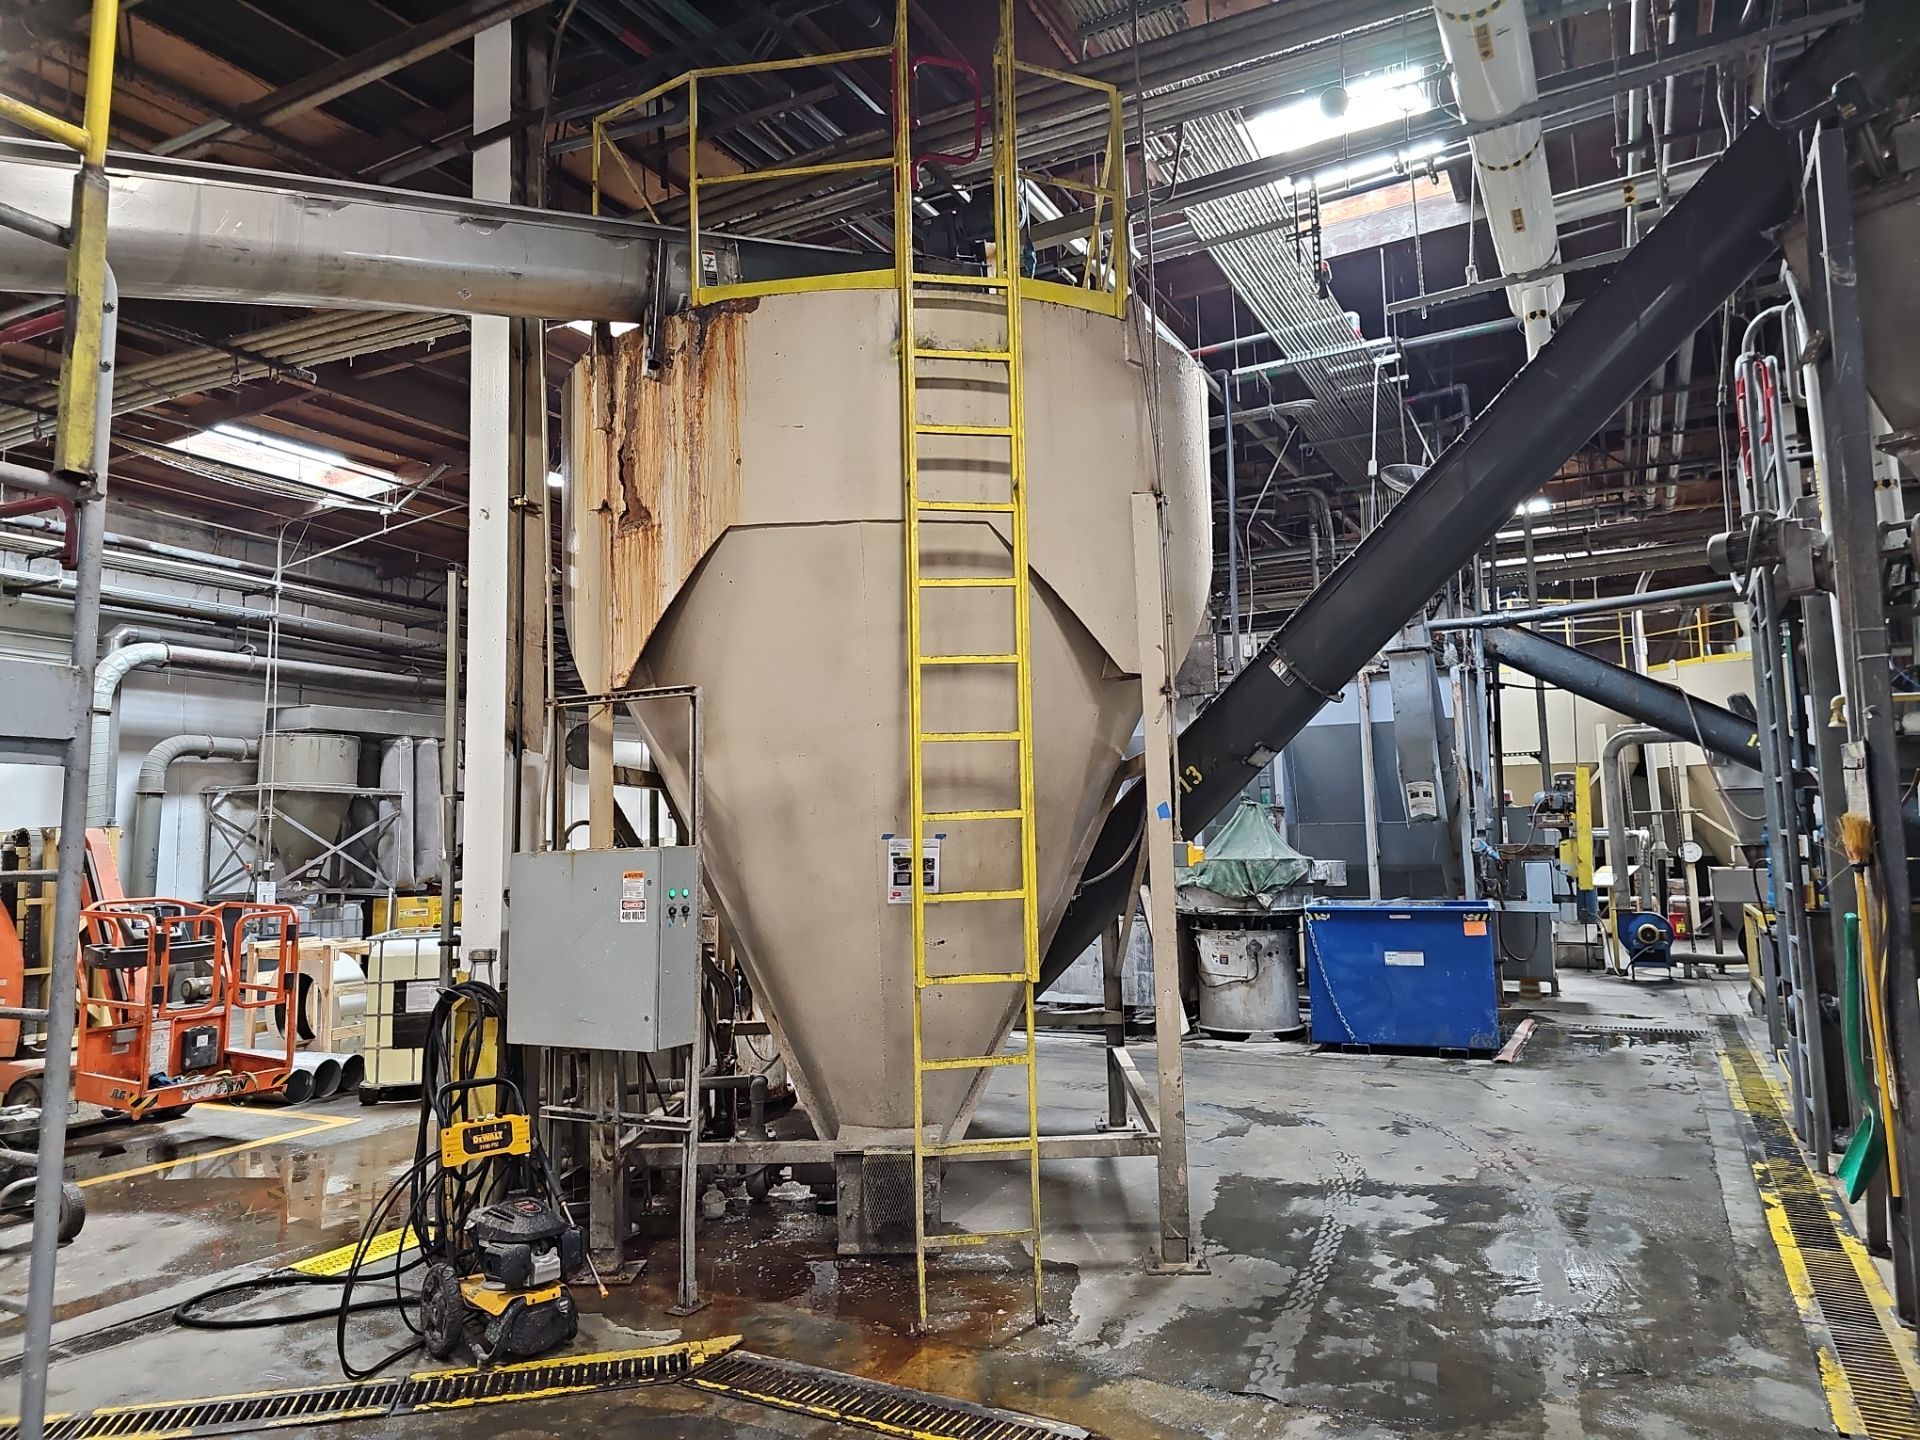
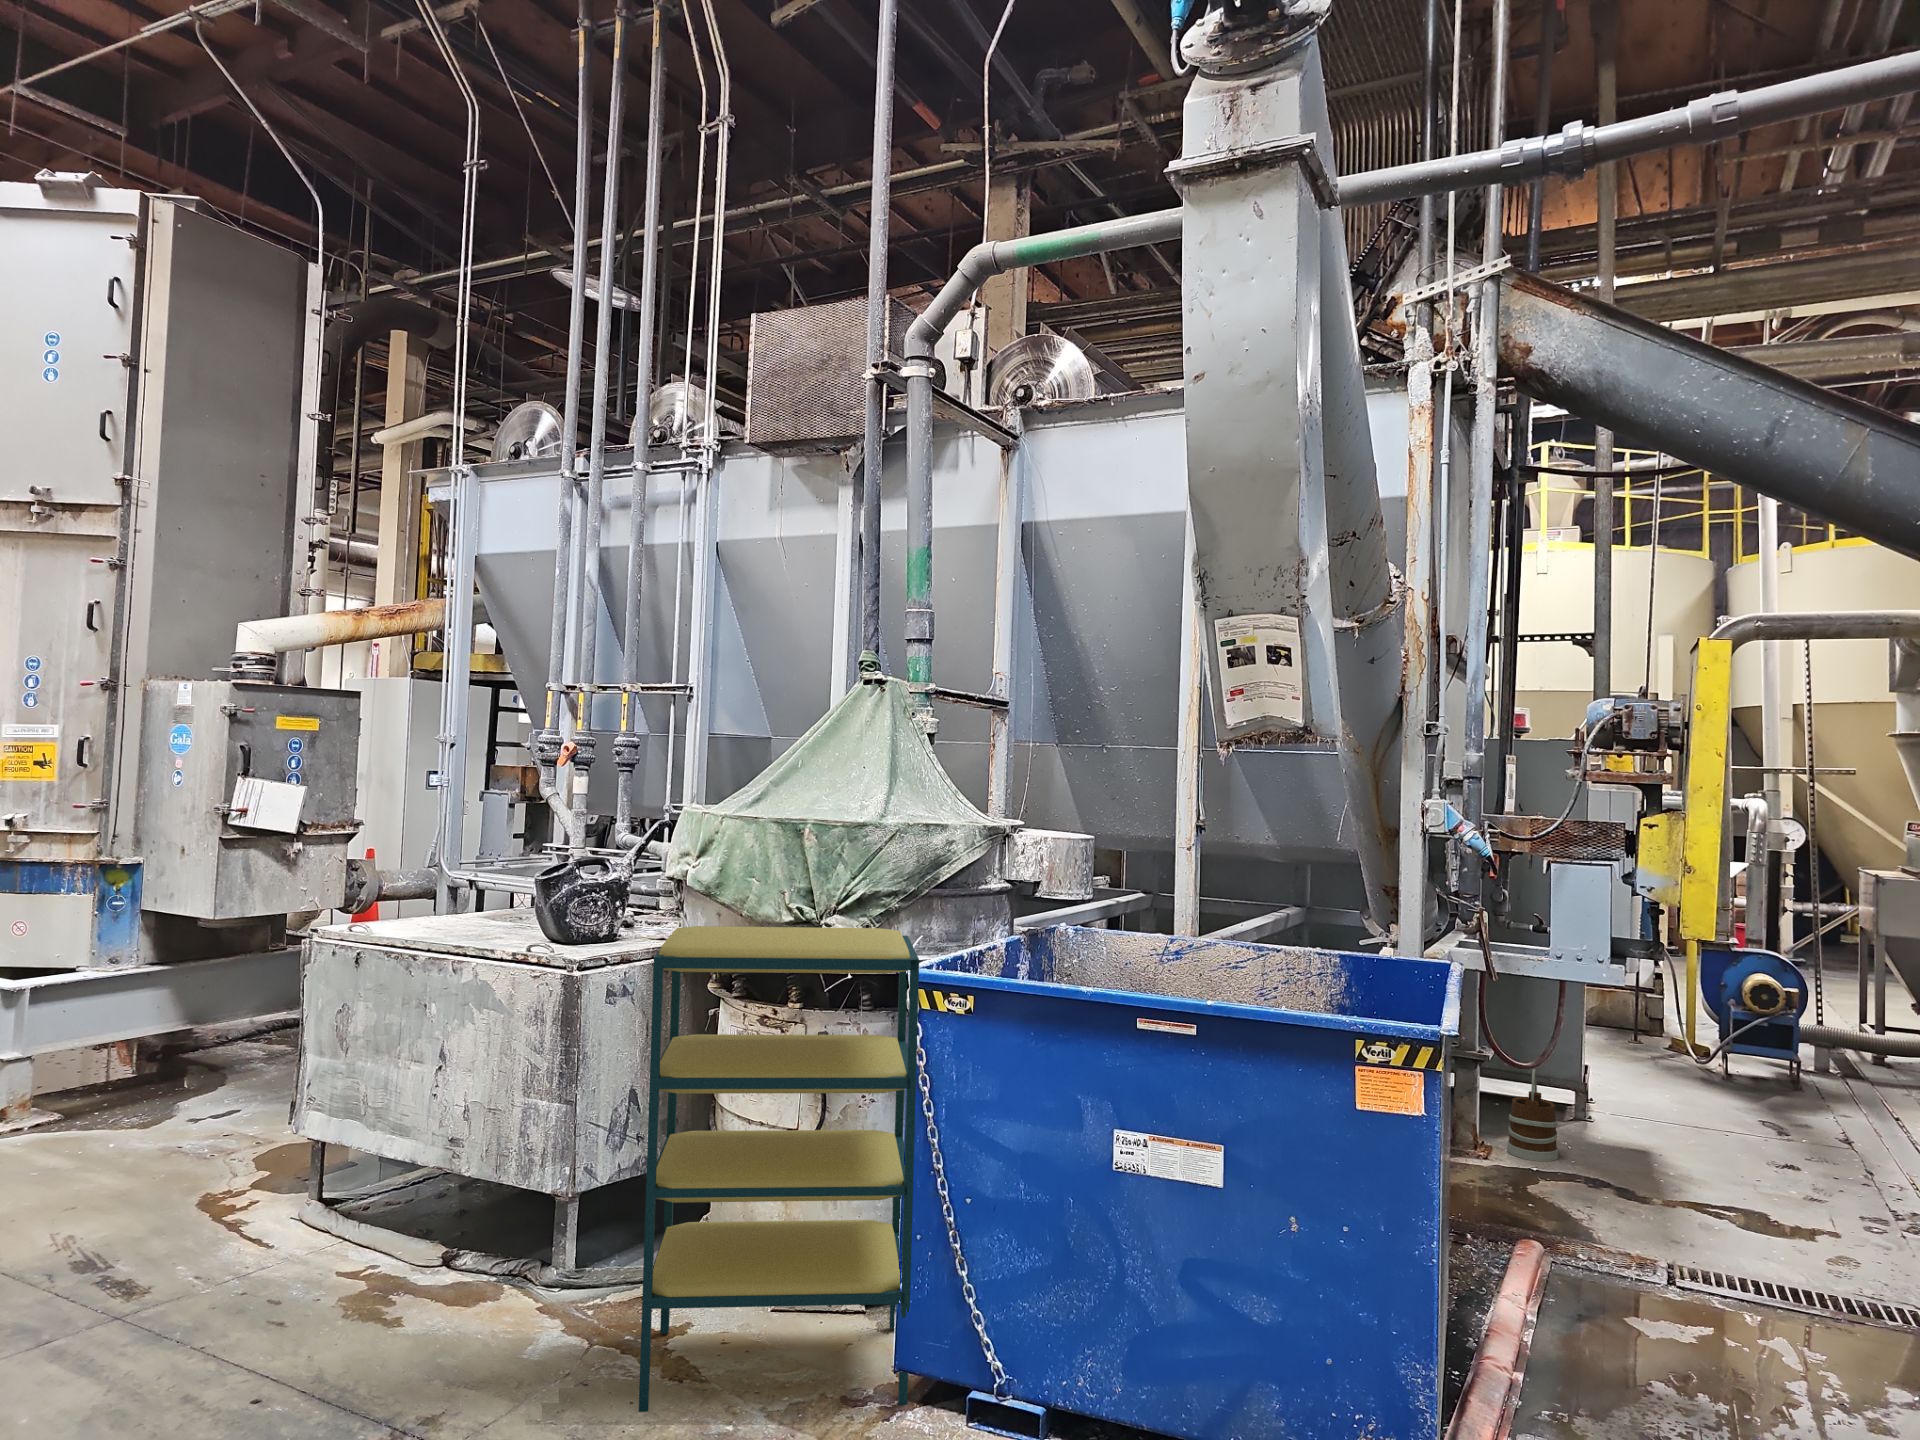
shelving unit: none [1206,897,1318,1058] -> present [639,926,919,1412]

